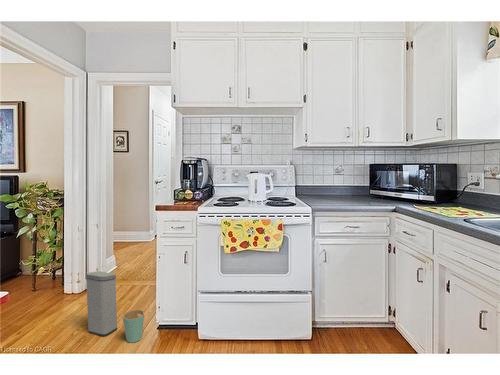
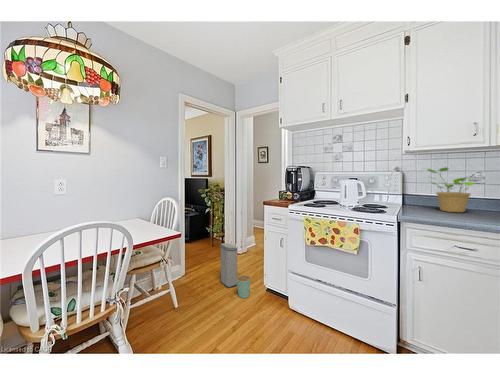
potted plant: none [323,163,358,202] -> present [427,167,474,212]

